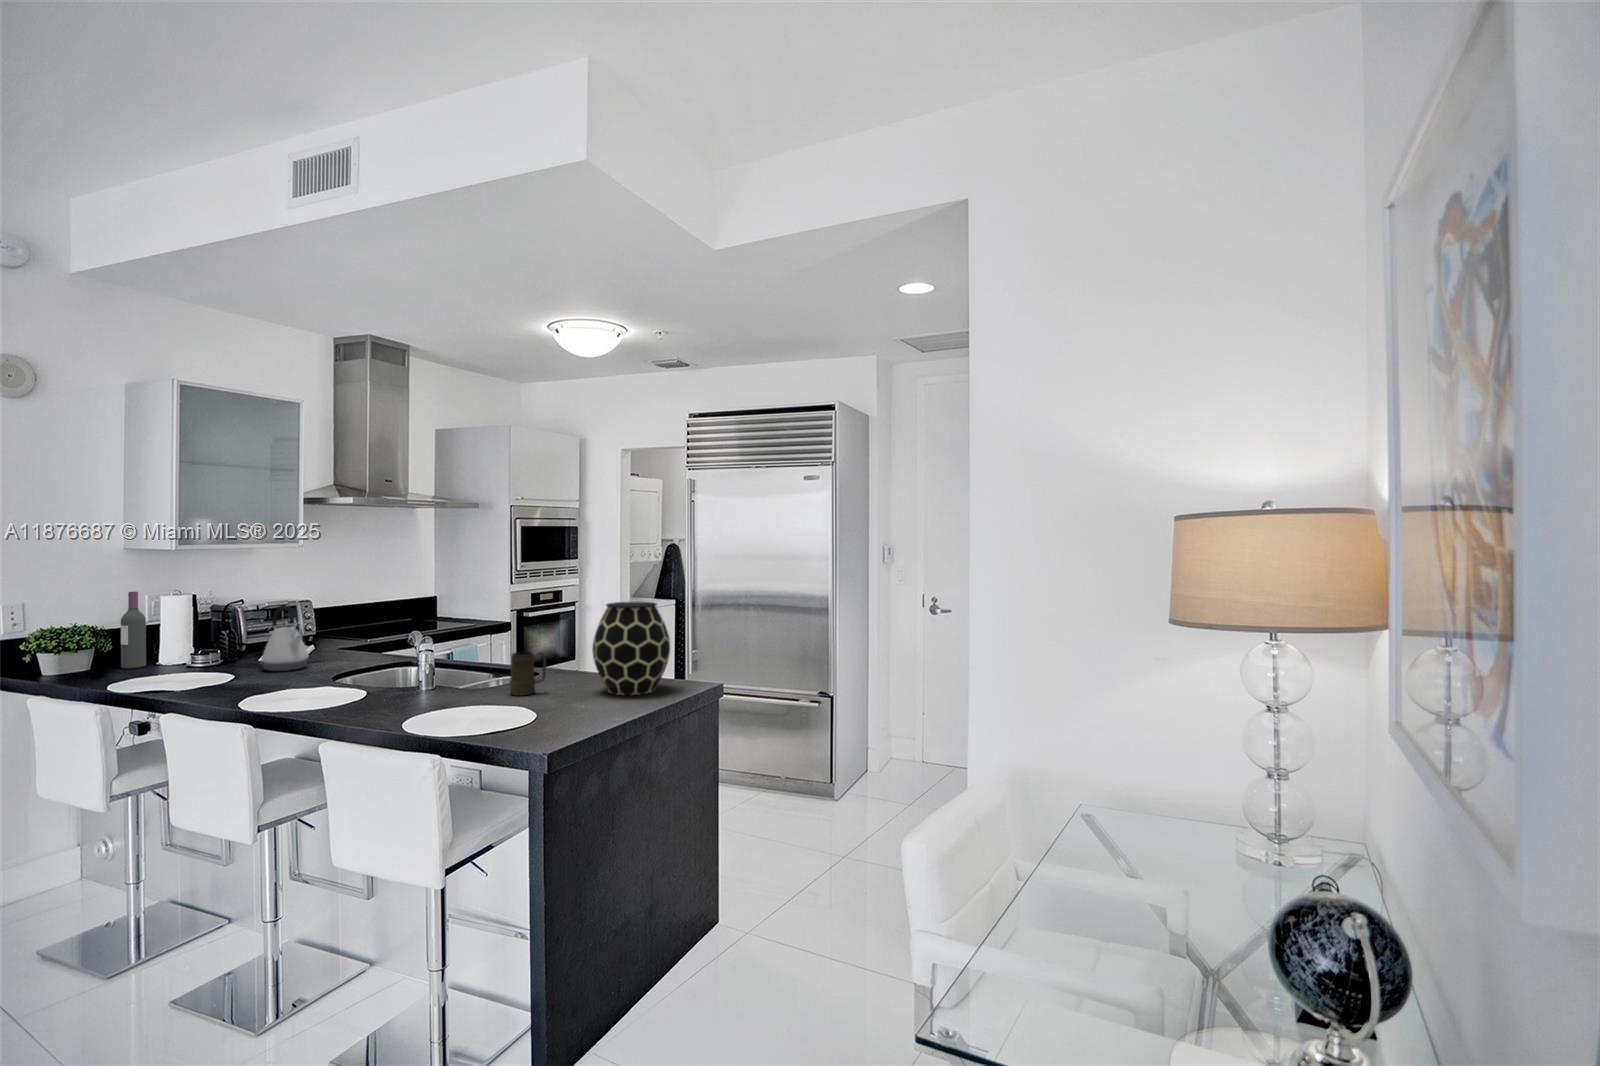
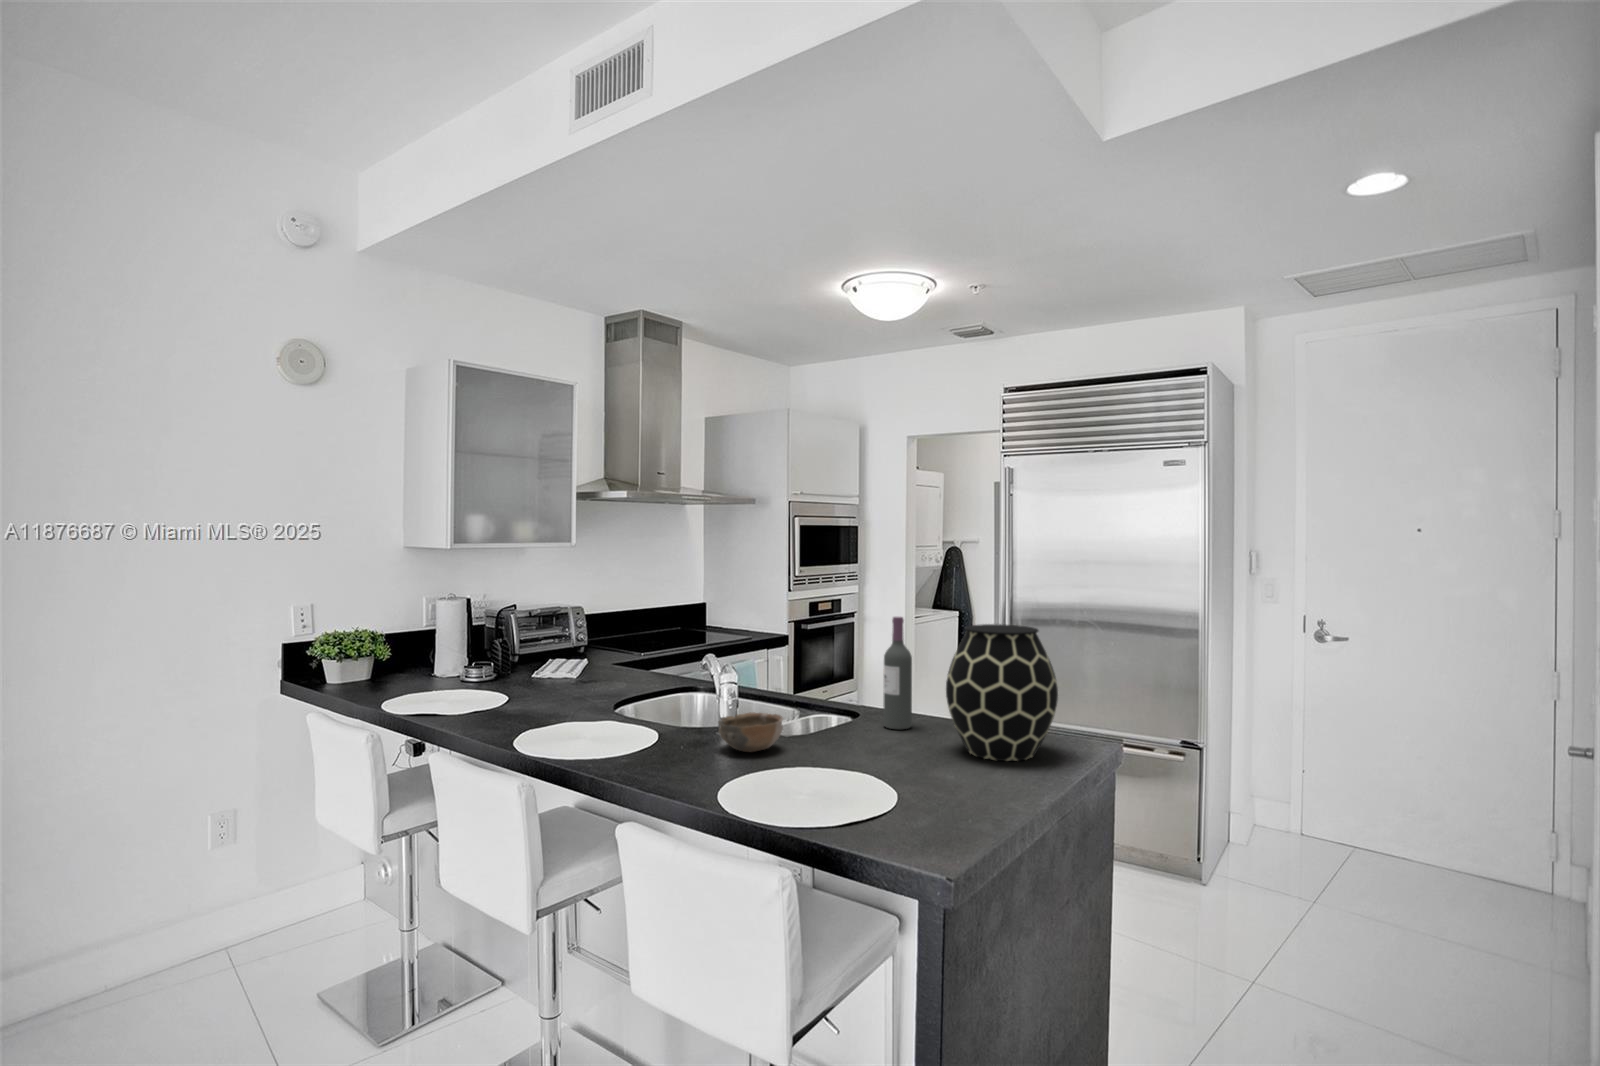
wine bottle: present [121,592,146,668] -> present [883,617,912,729]
kettle: present [262,606,309,671] -> none [536,614,585,692]
mug: present [510,652,546,696] -> none [835,689,883,750]
bowl: none [415,673,468,701] -> present [718,712,783,752]

